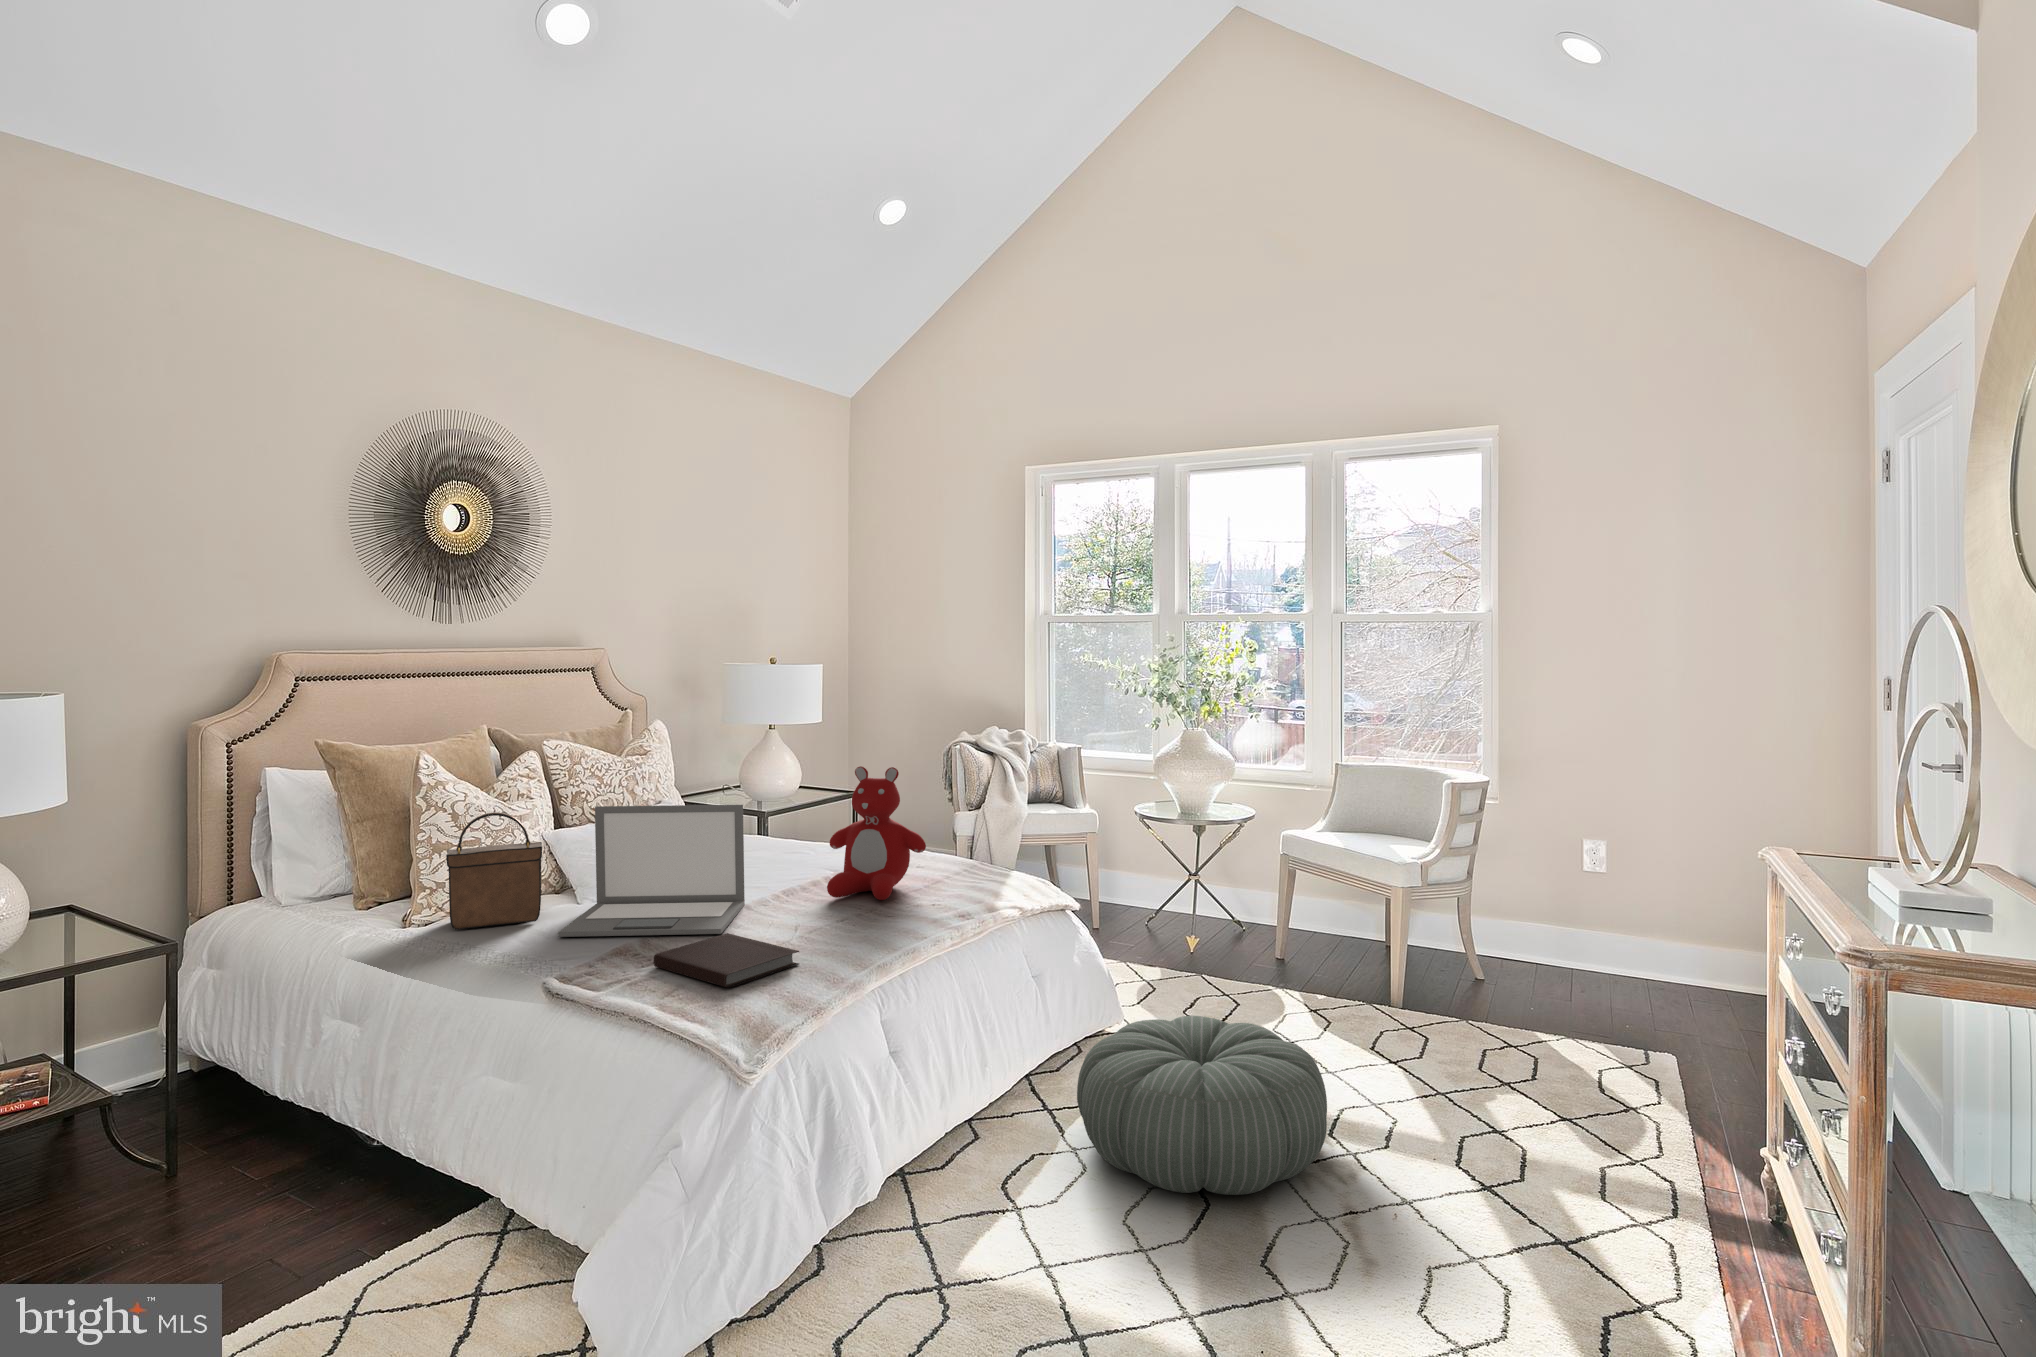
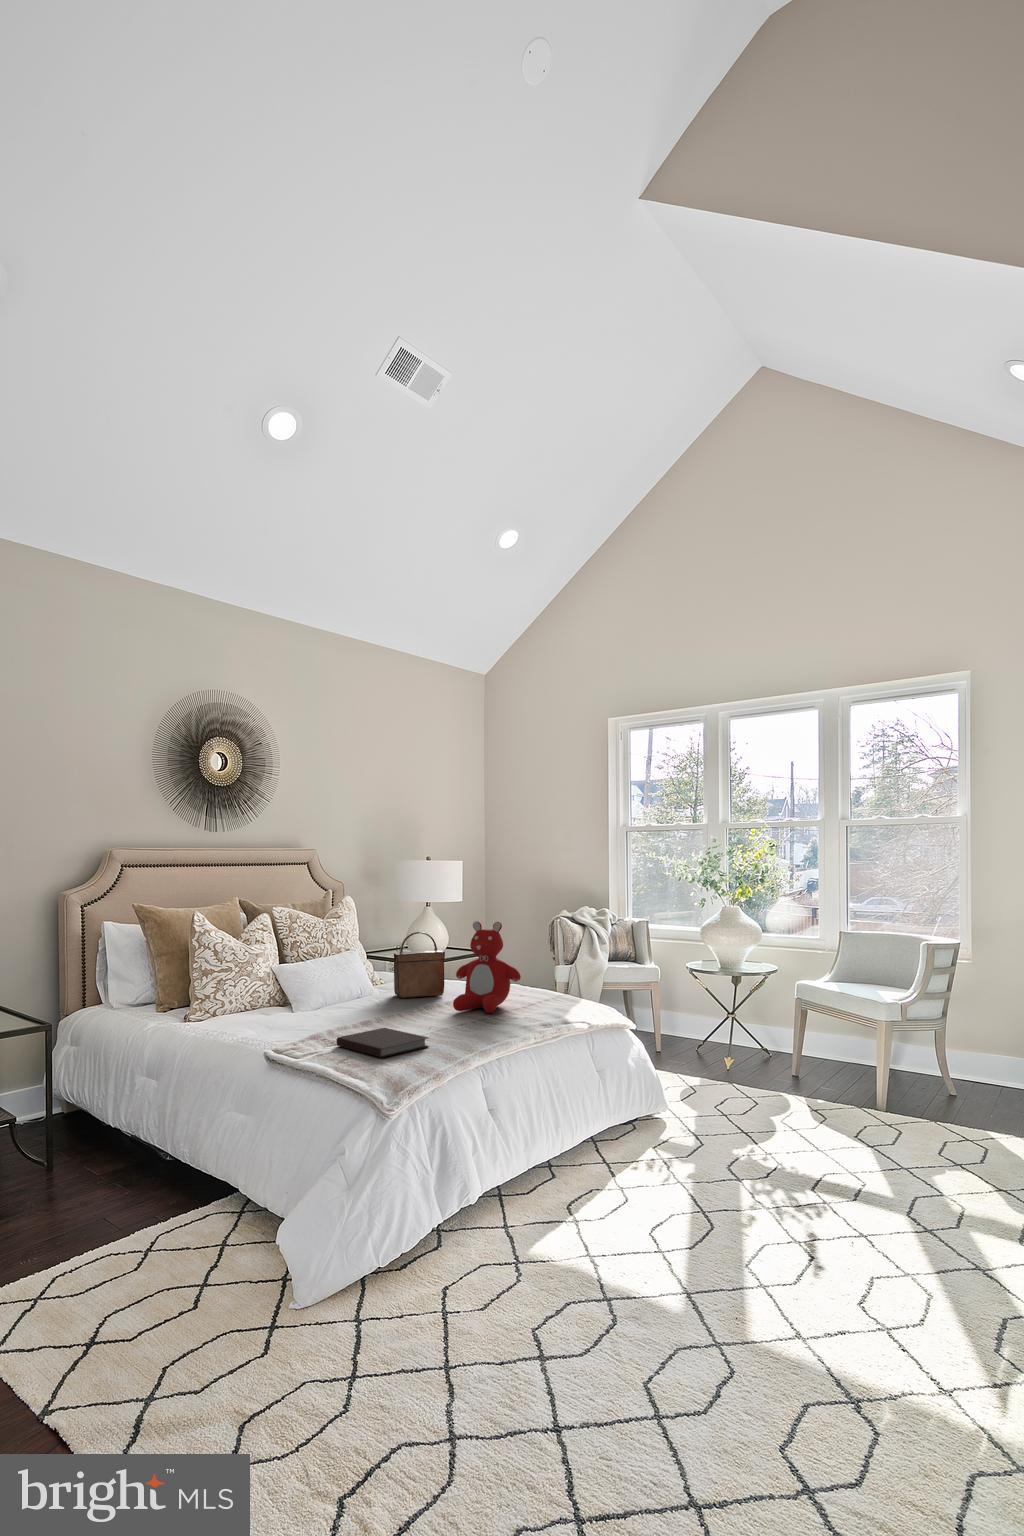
laptop: present [558,805,745,937] -> none [278,945,398,1029]
handbag: present [446,812,542,930] -> present [394,932,445,998]
pouf: present [1077,1015,1327,1195] -> none [622,1100,803,1222]

